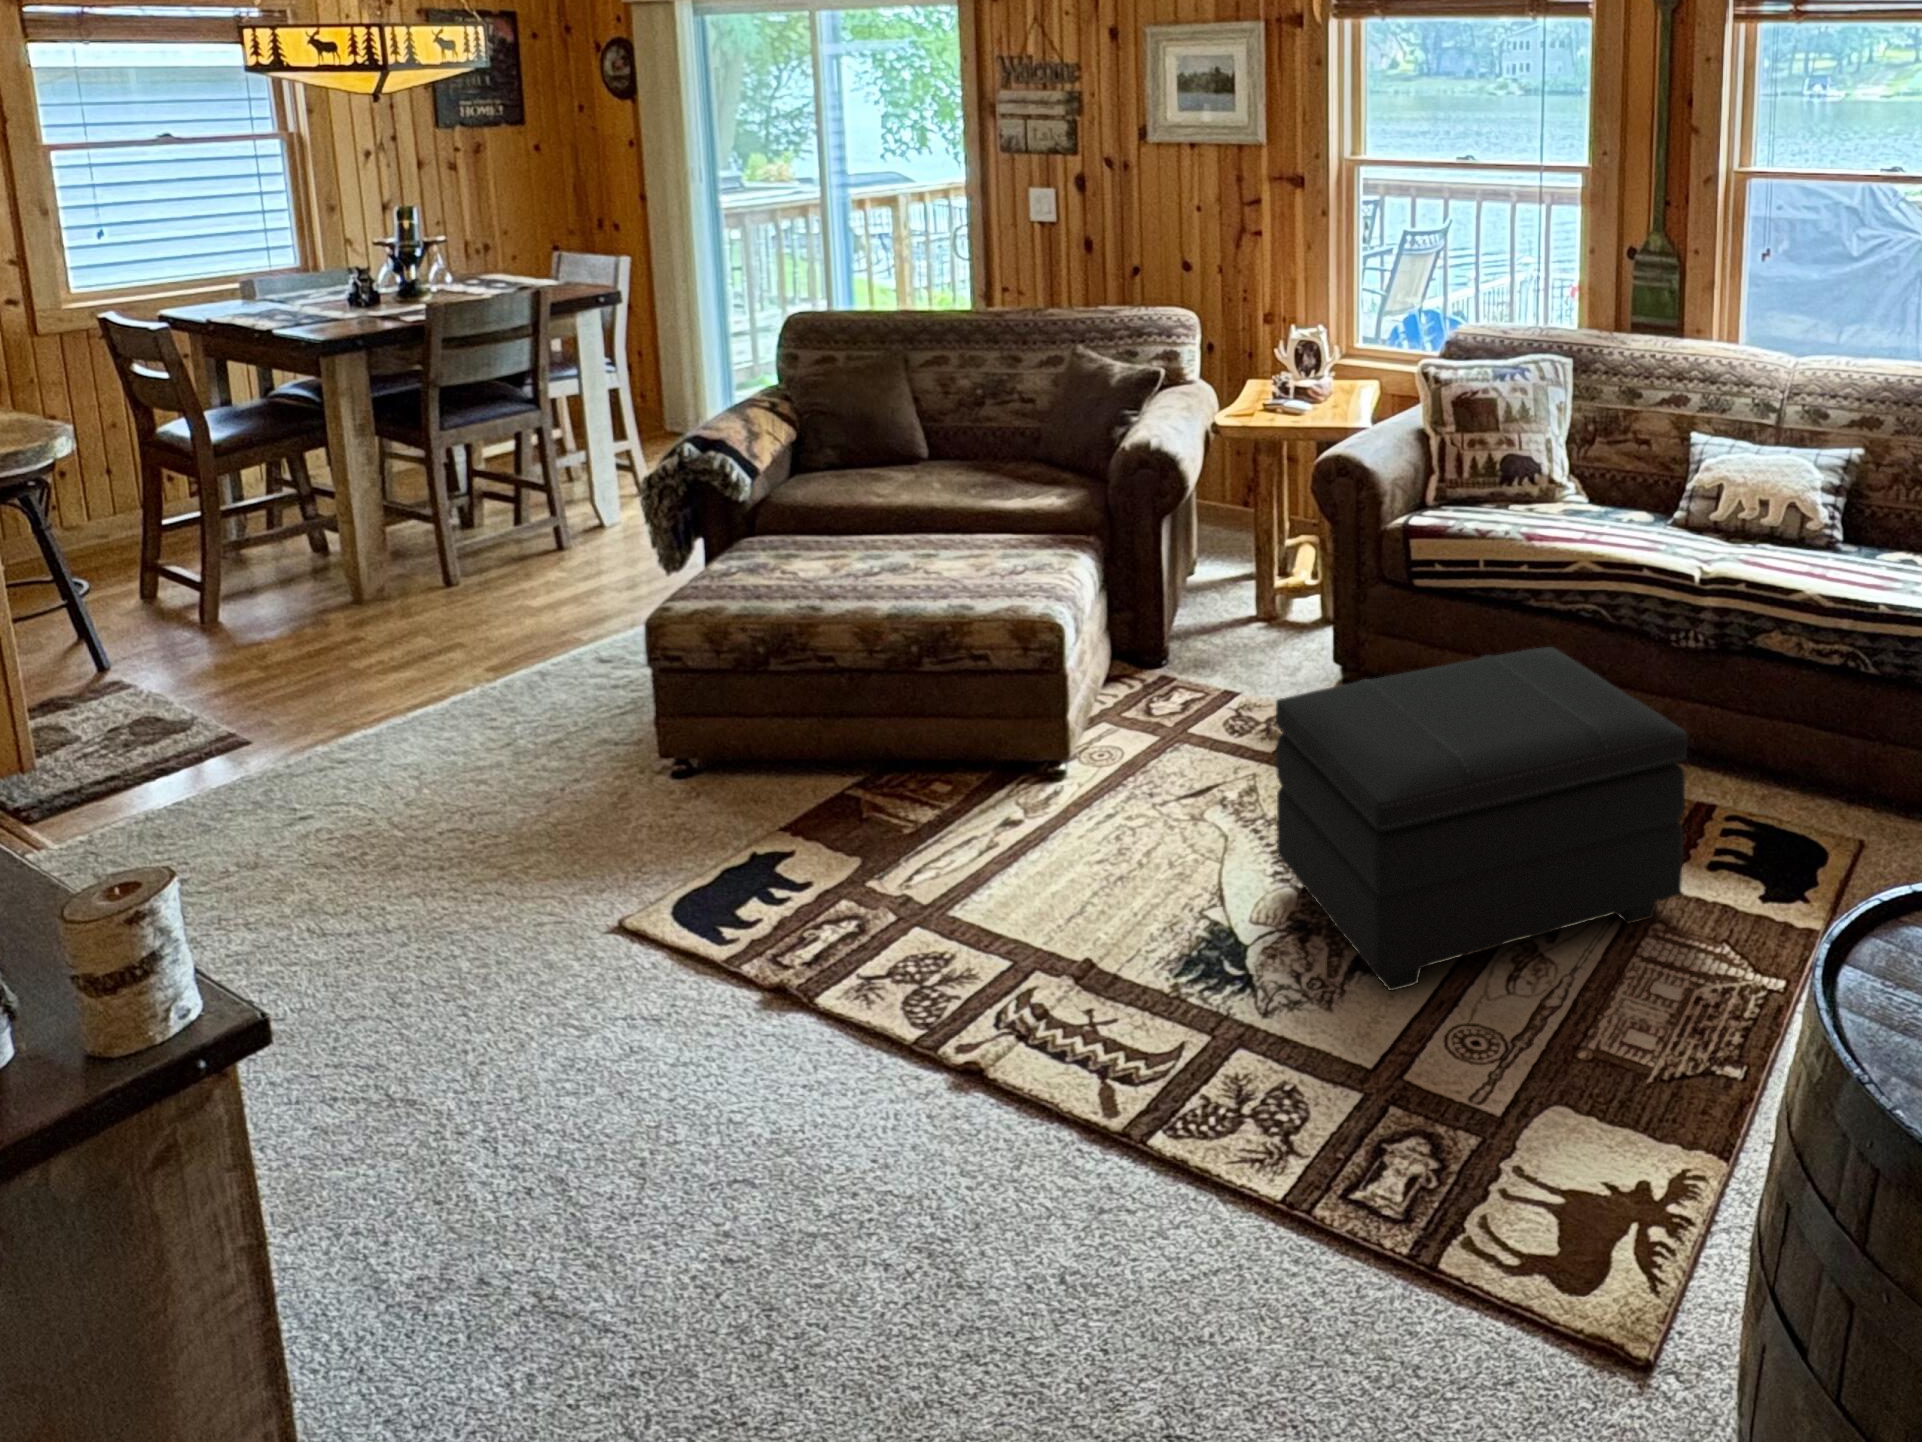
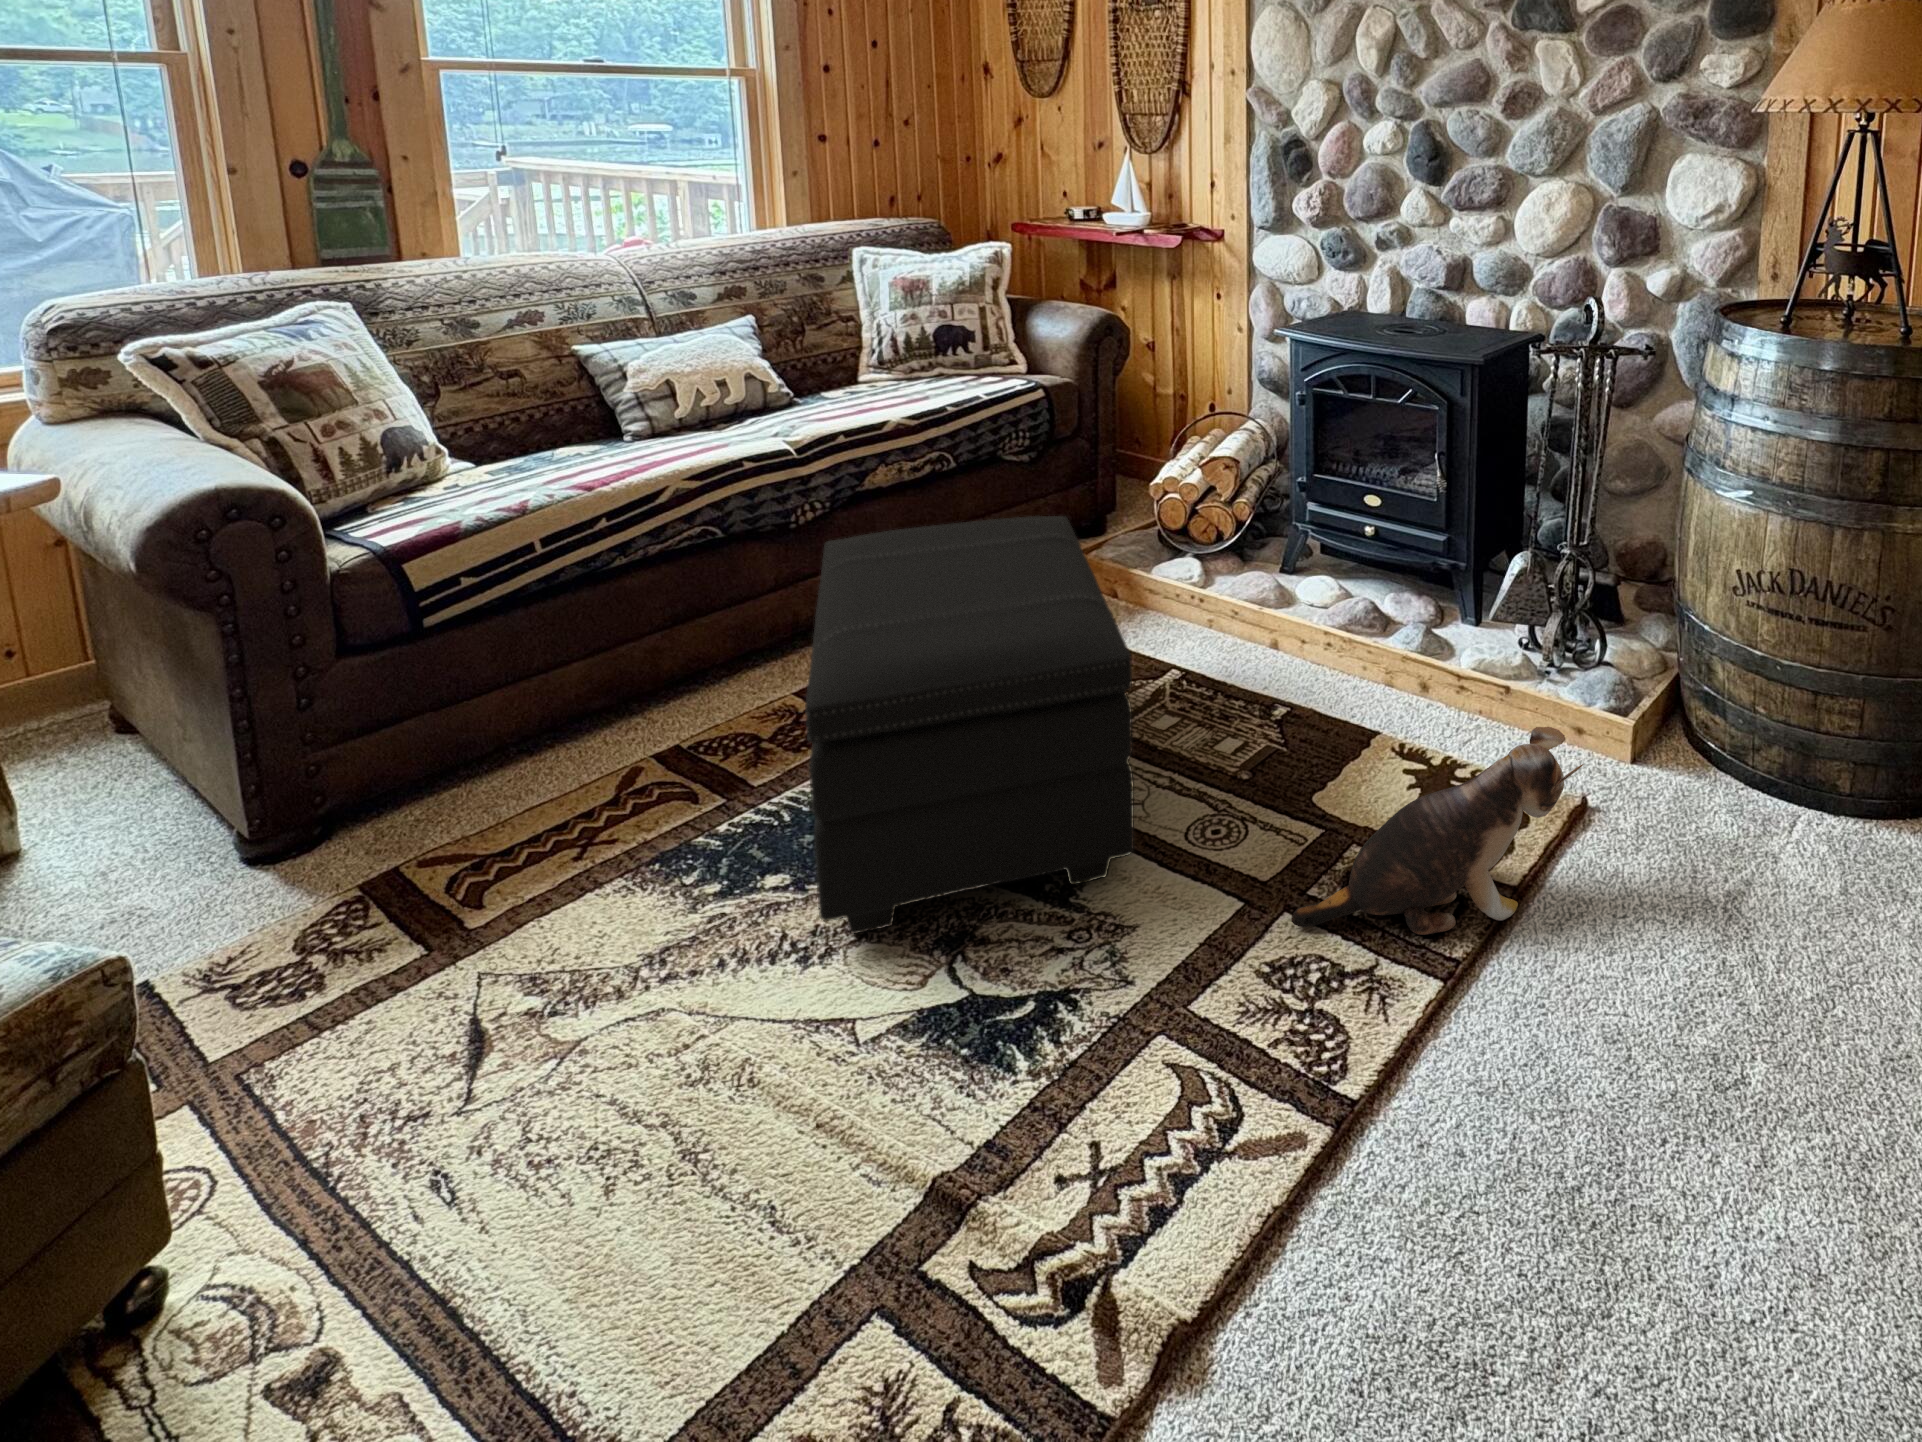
plush toy: none [1328,1086,1464,1272] -> present [1291,727,1584,935]

